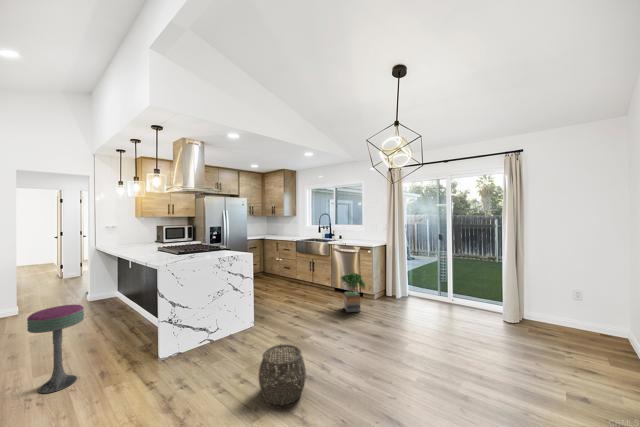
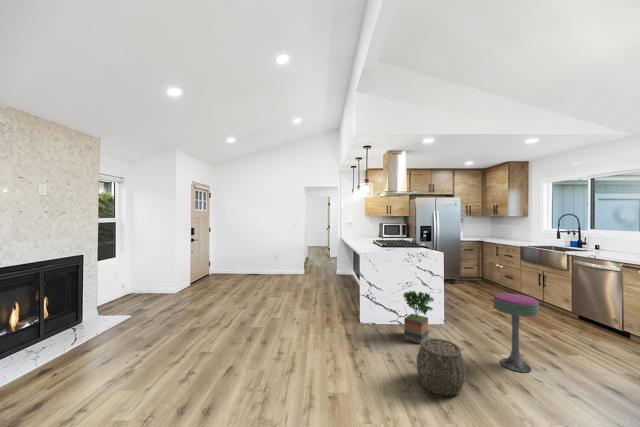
potted tree: present [341,273,365,312] -> present [404,291,434,344]
bar stool: present [27,305,84,393] -> present [493,293,539,372]

